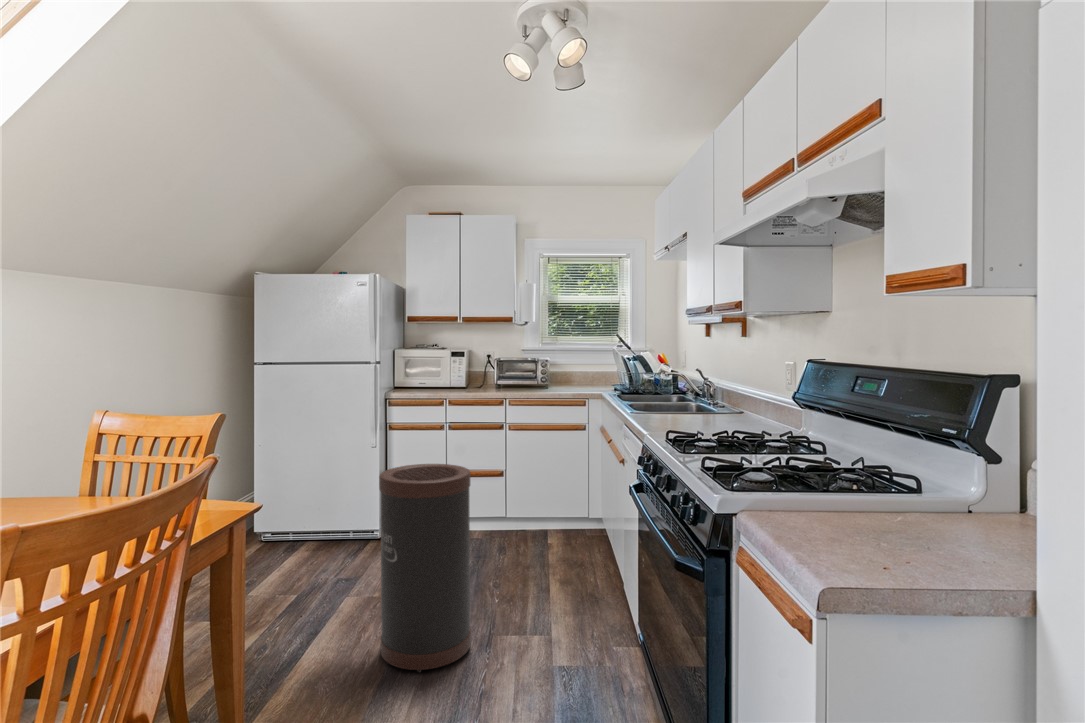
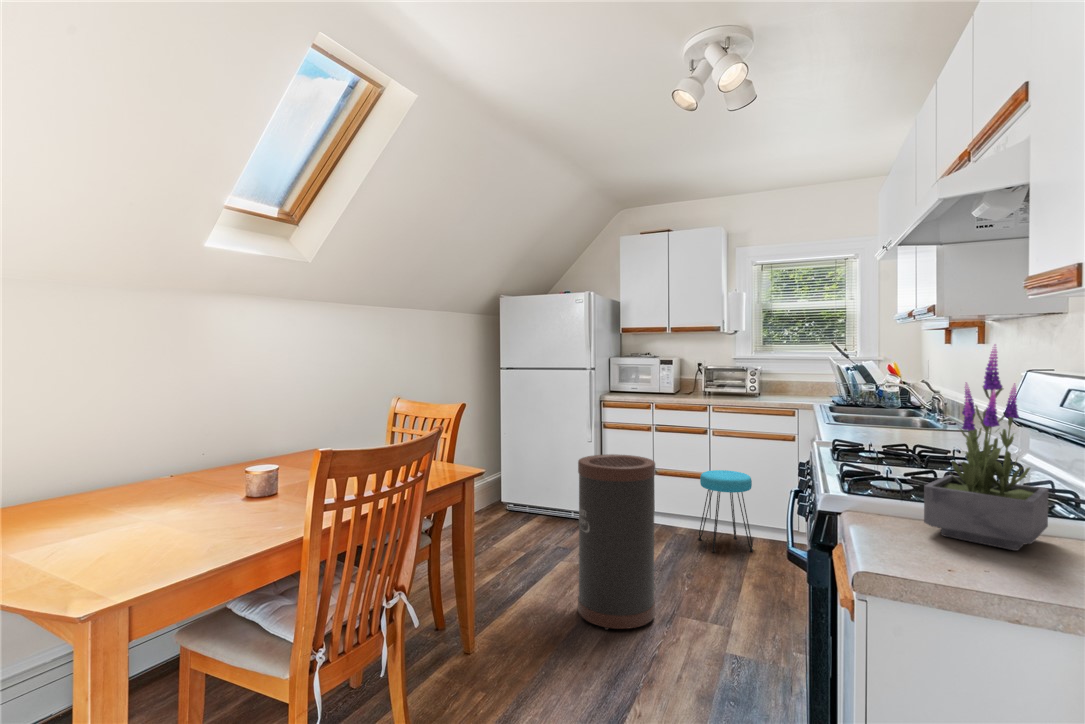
potted plant: none [833,344,941,555] -> present [924,345,1048,550]
stool: none [496,467,552,554] -> present [698,470,753,552]

